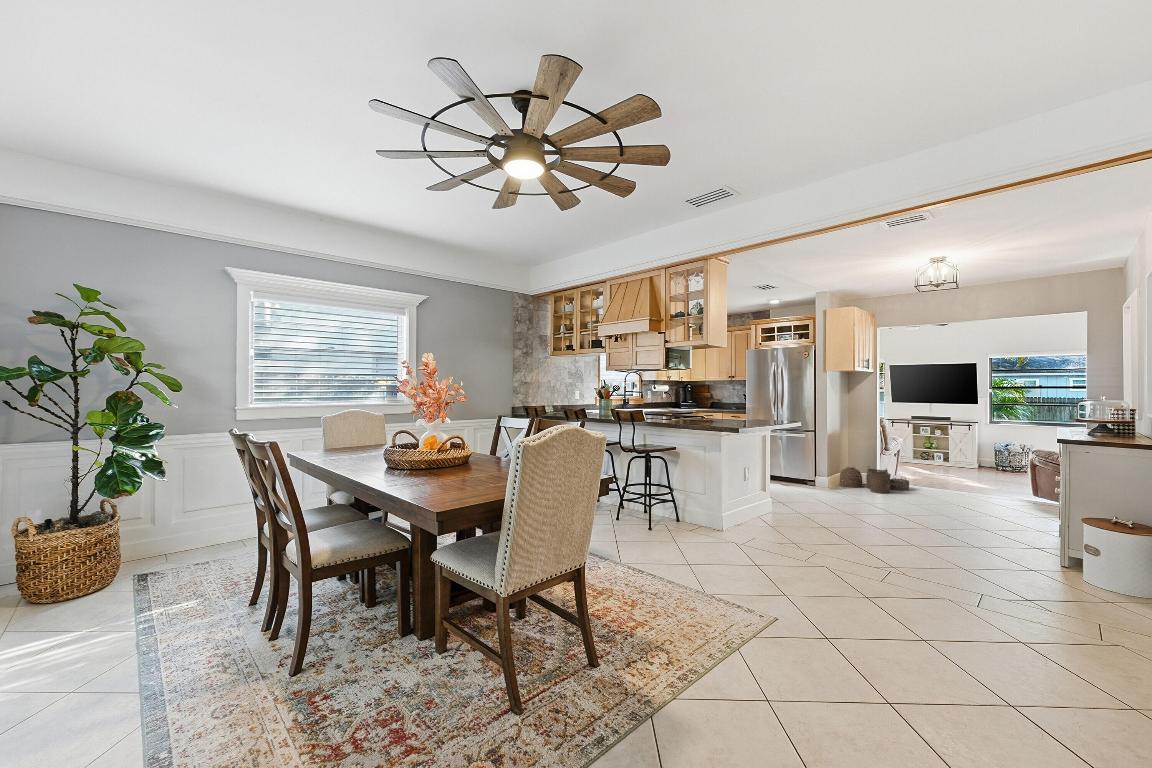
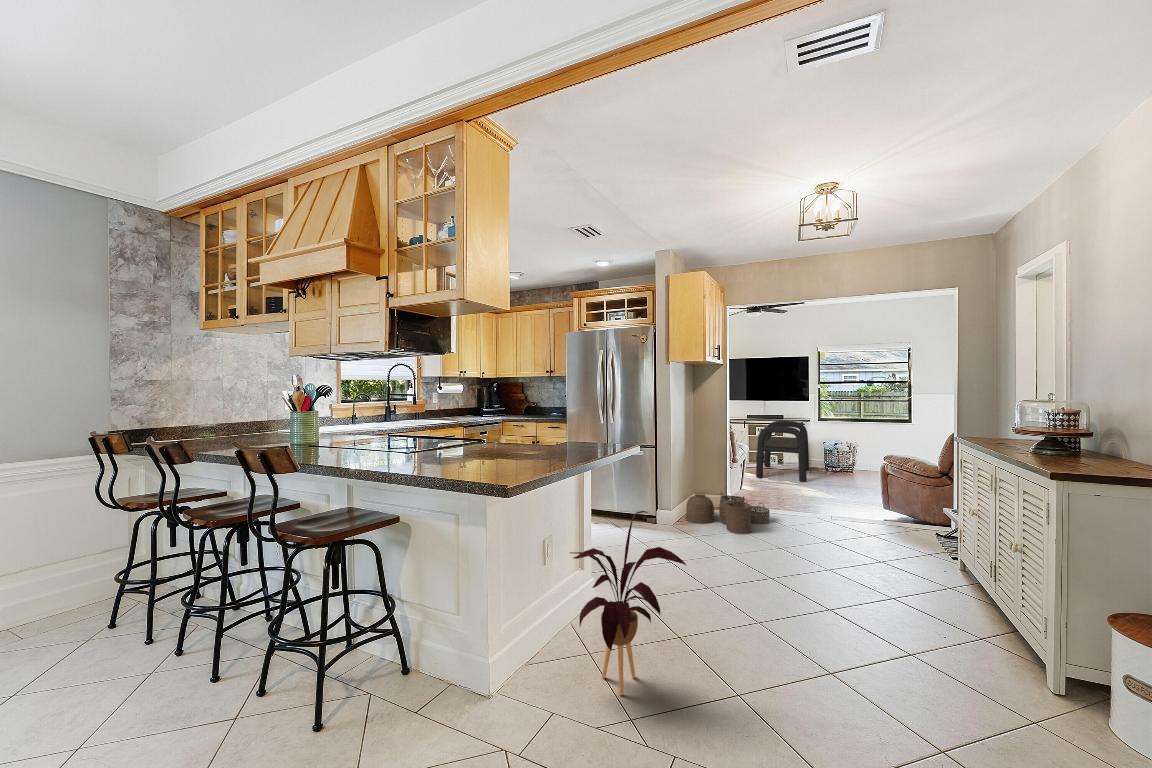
bench: none [915,422,975,473] -> present [756,421,809,482]
house plant: none [756,443,818,530] -> present [570,511,686,695]

